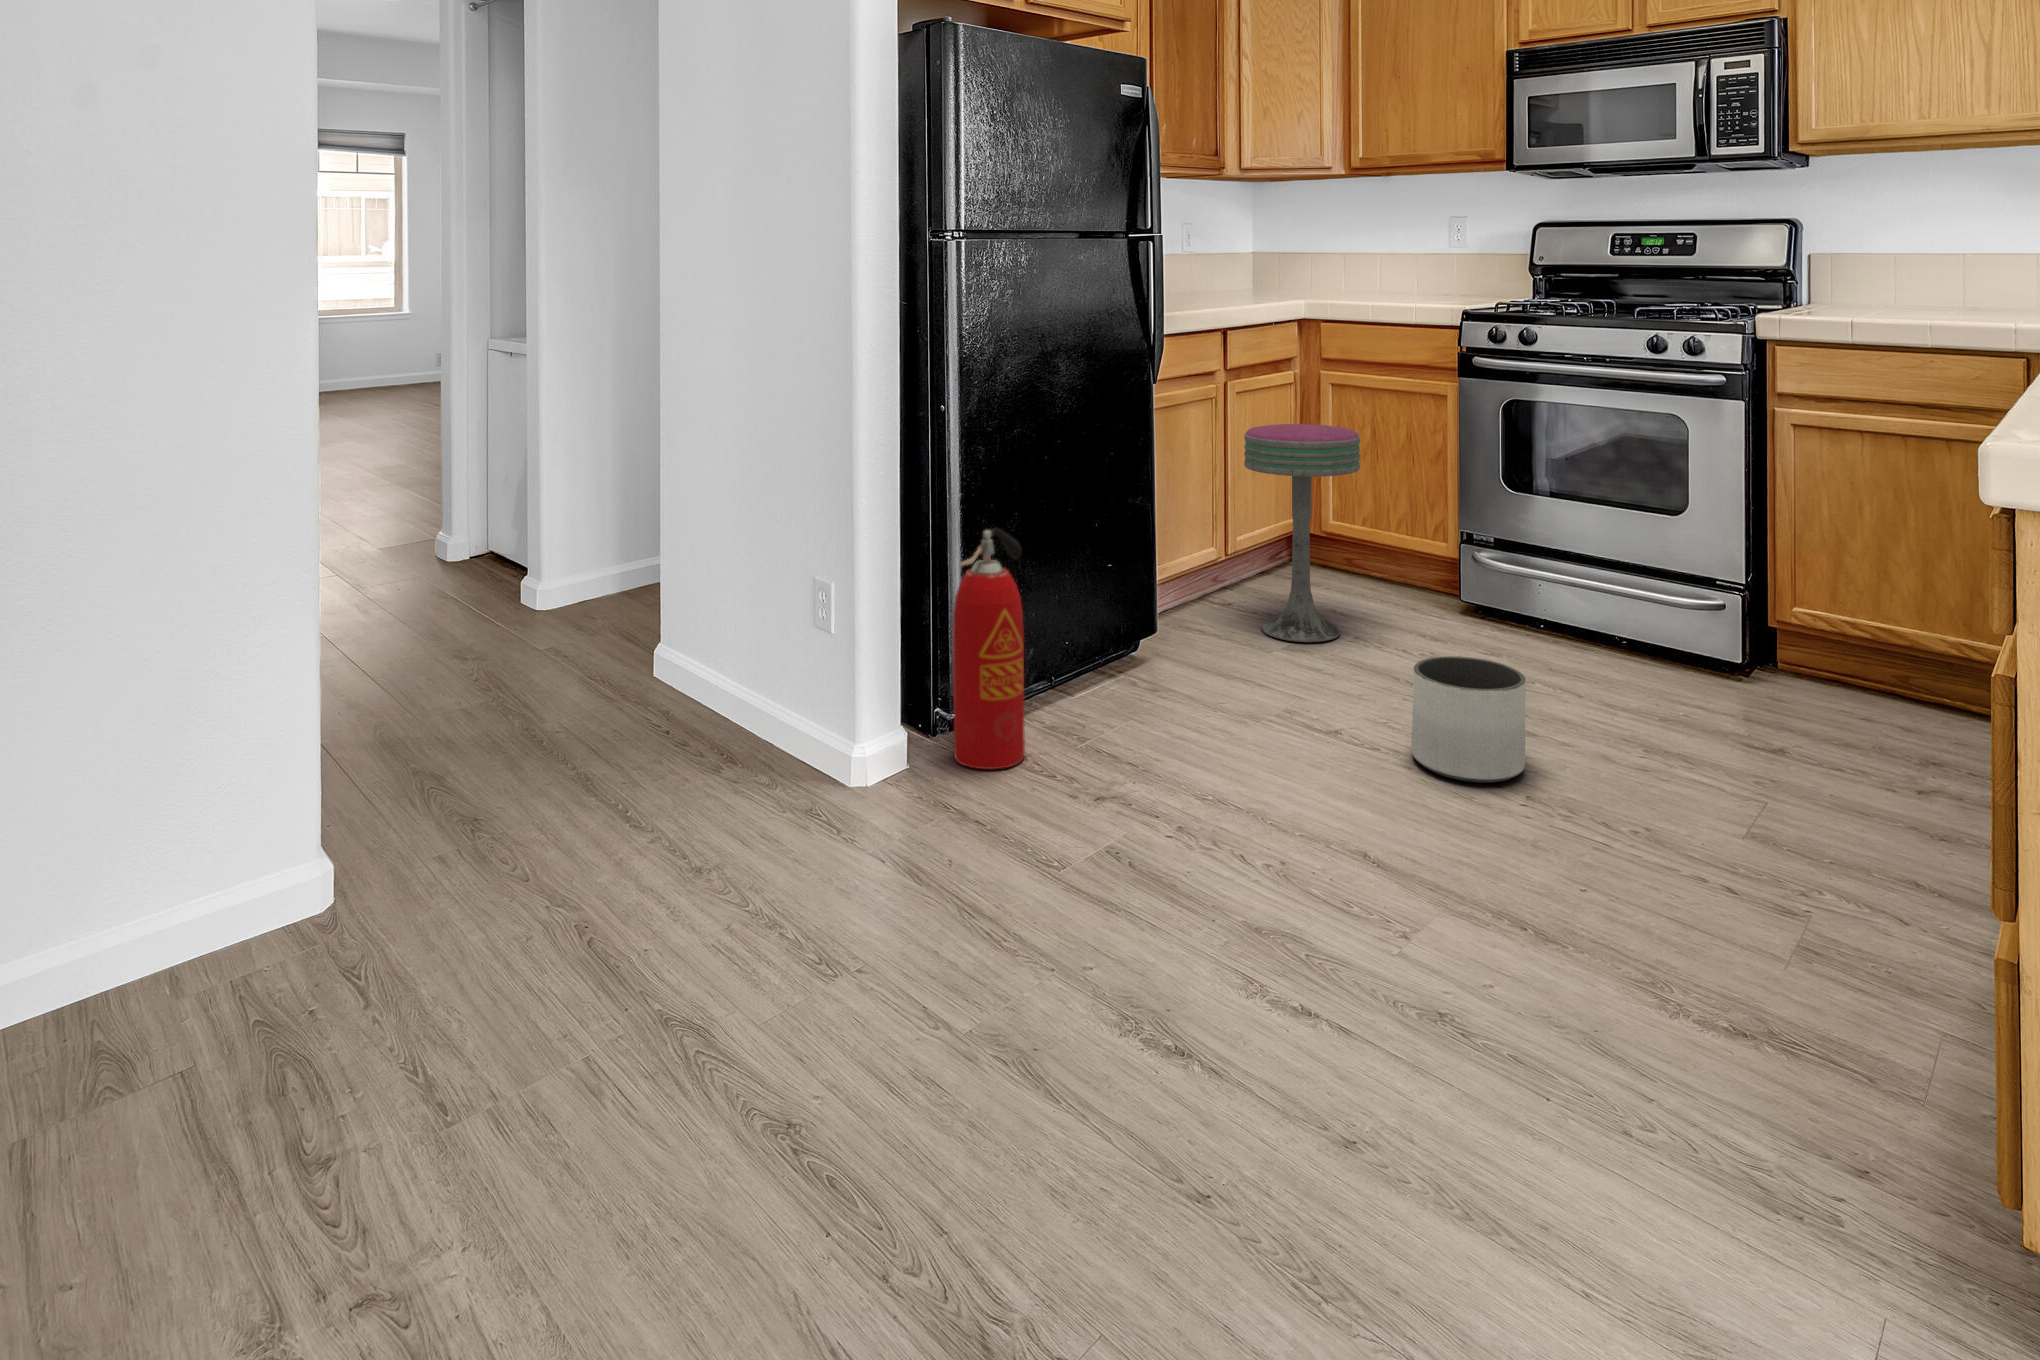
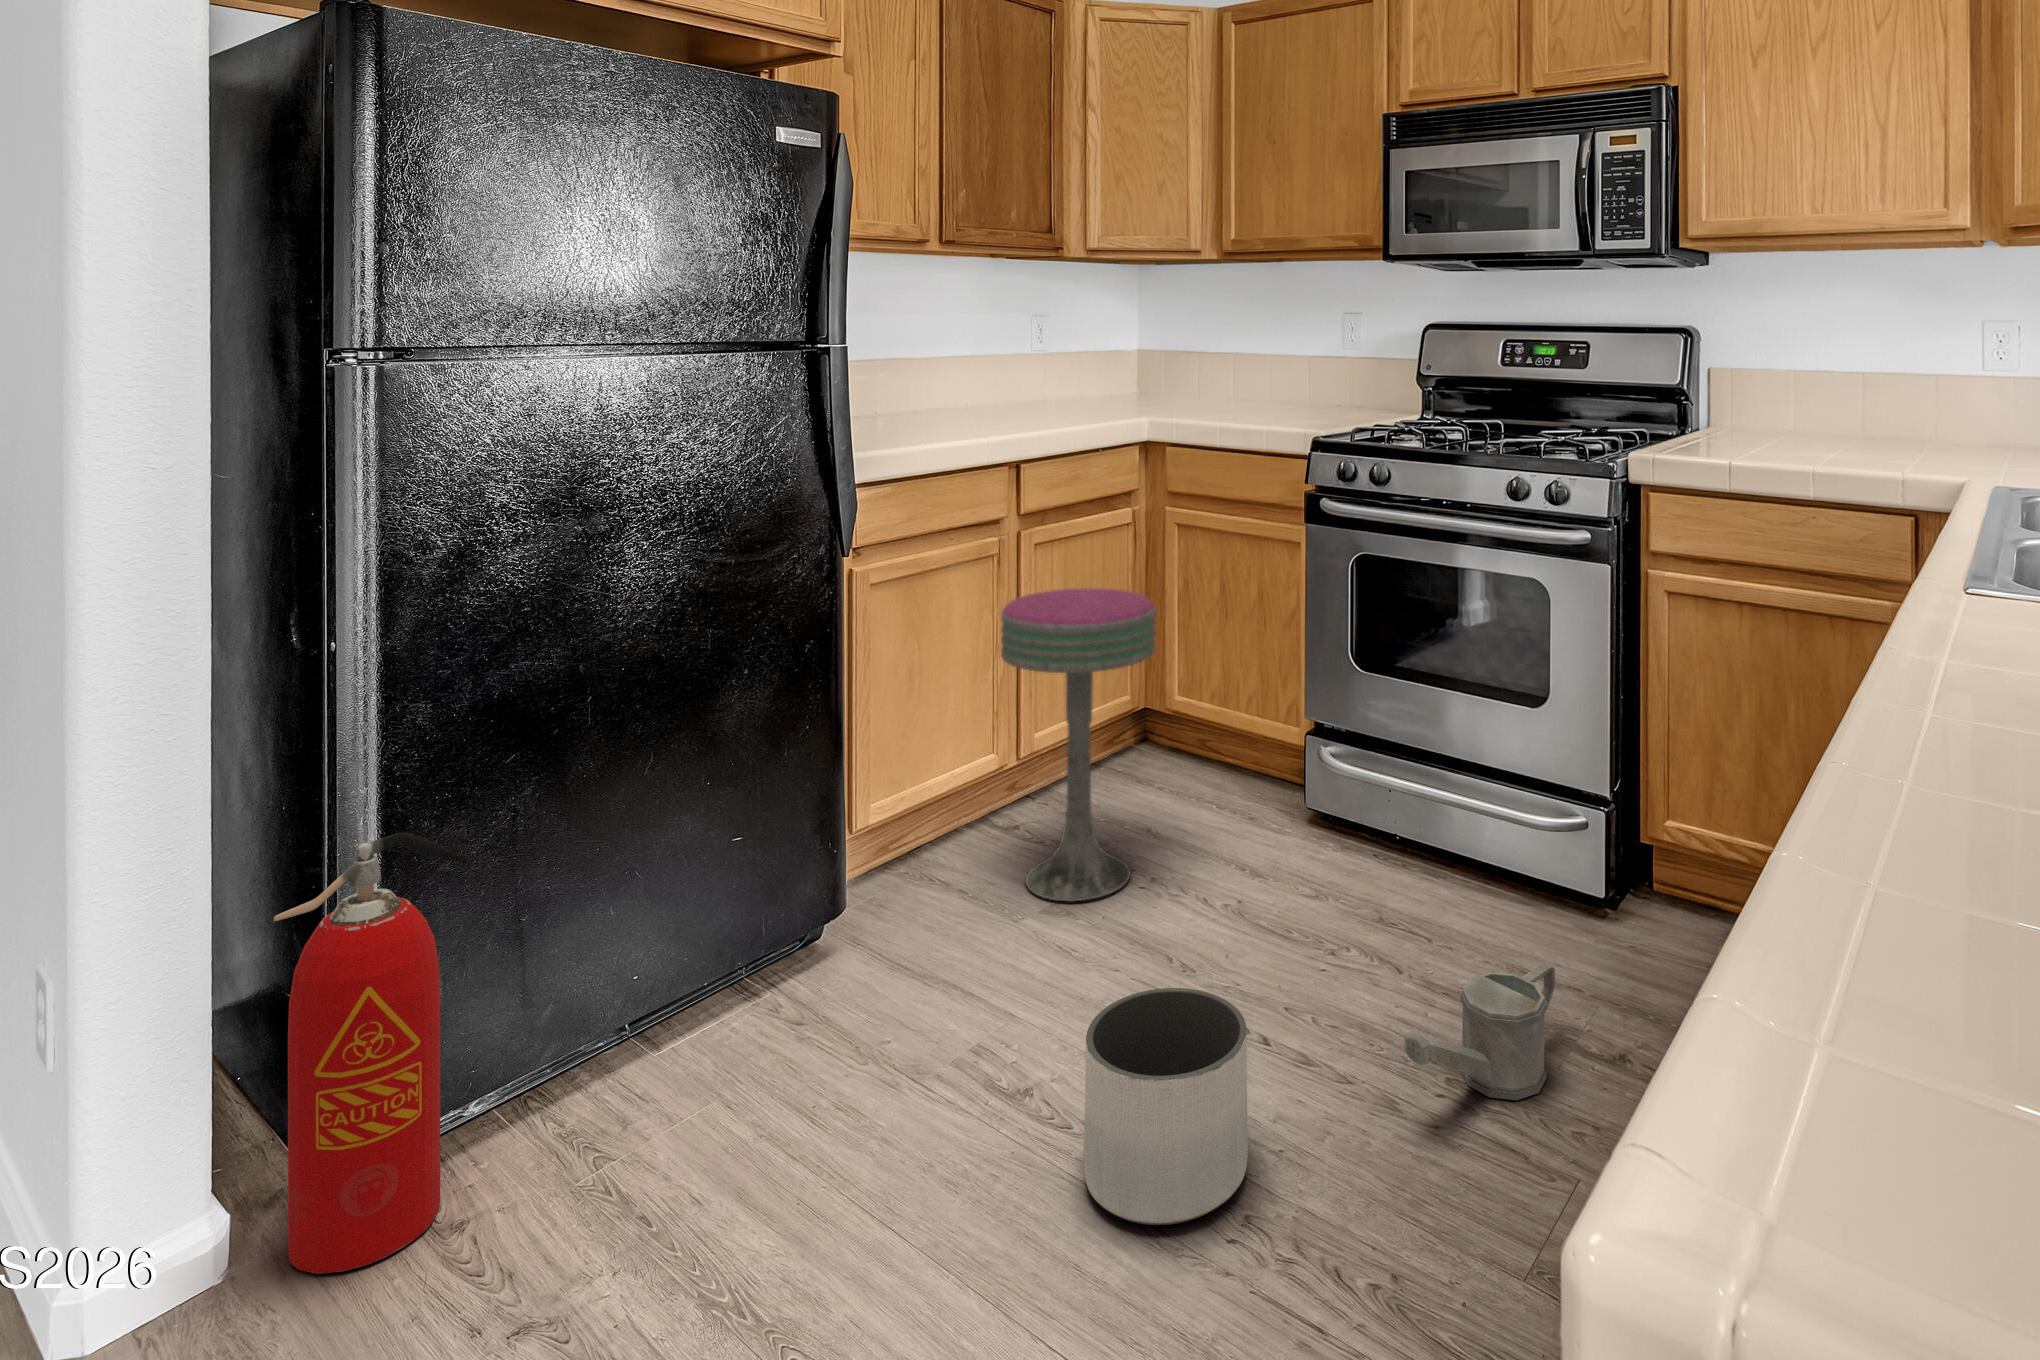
watering can: none [1624,669,1718,748] -> present [1405,963,1555,1100]

